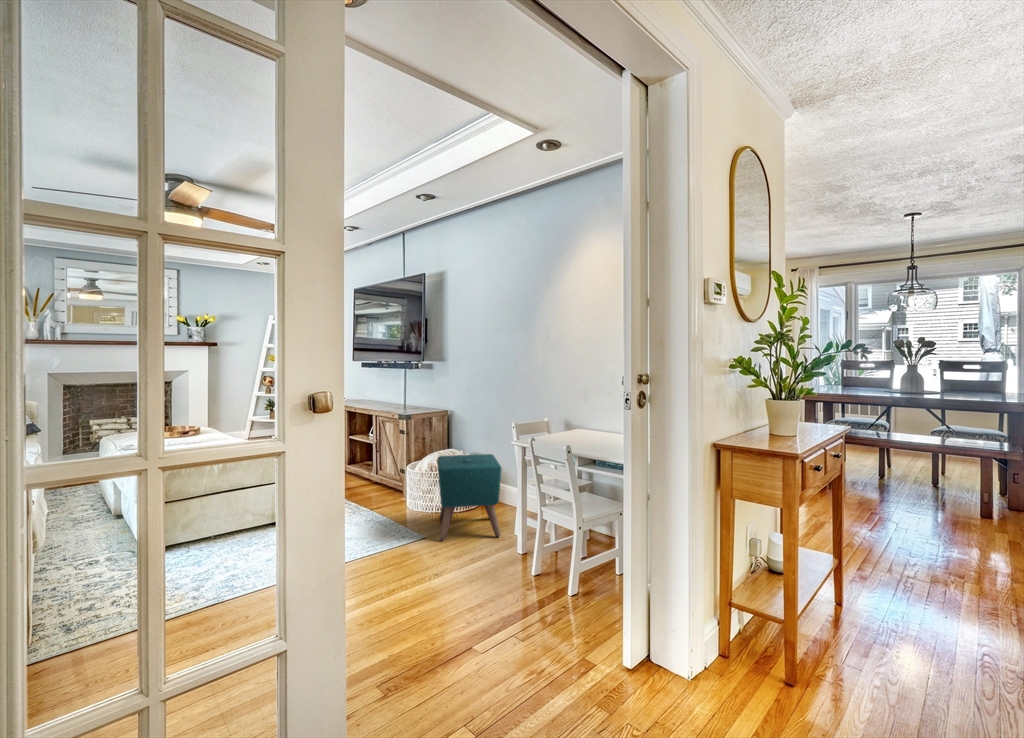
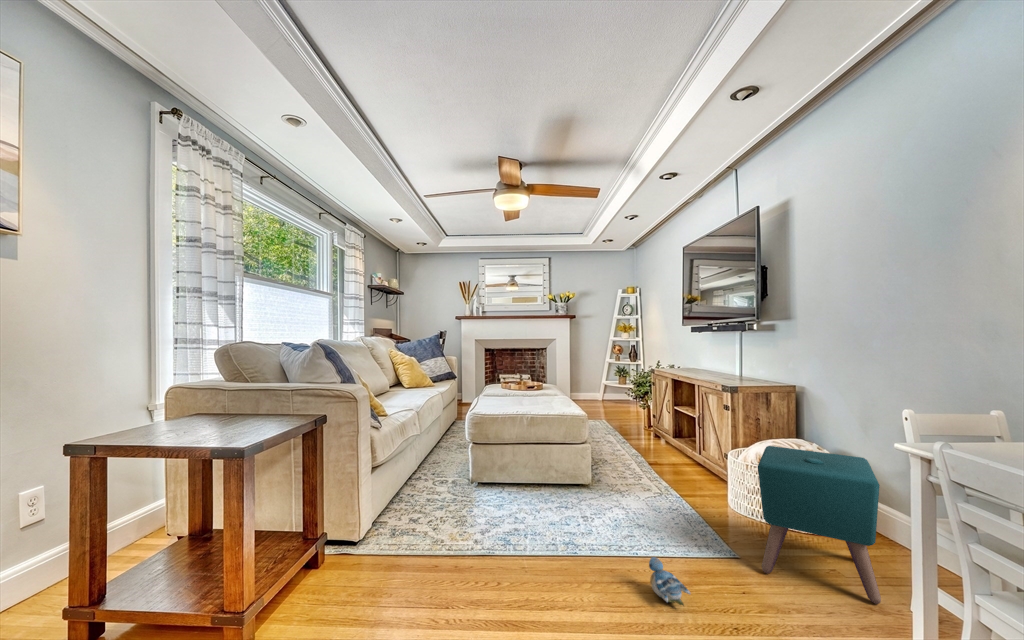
plush toy: none [374,549,404,574] -> present [649,557,690,605]

